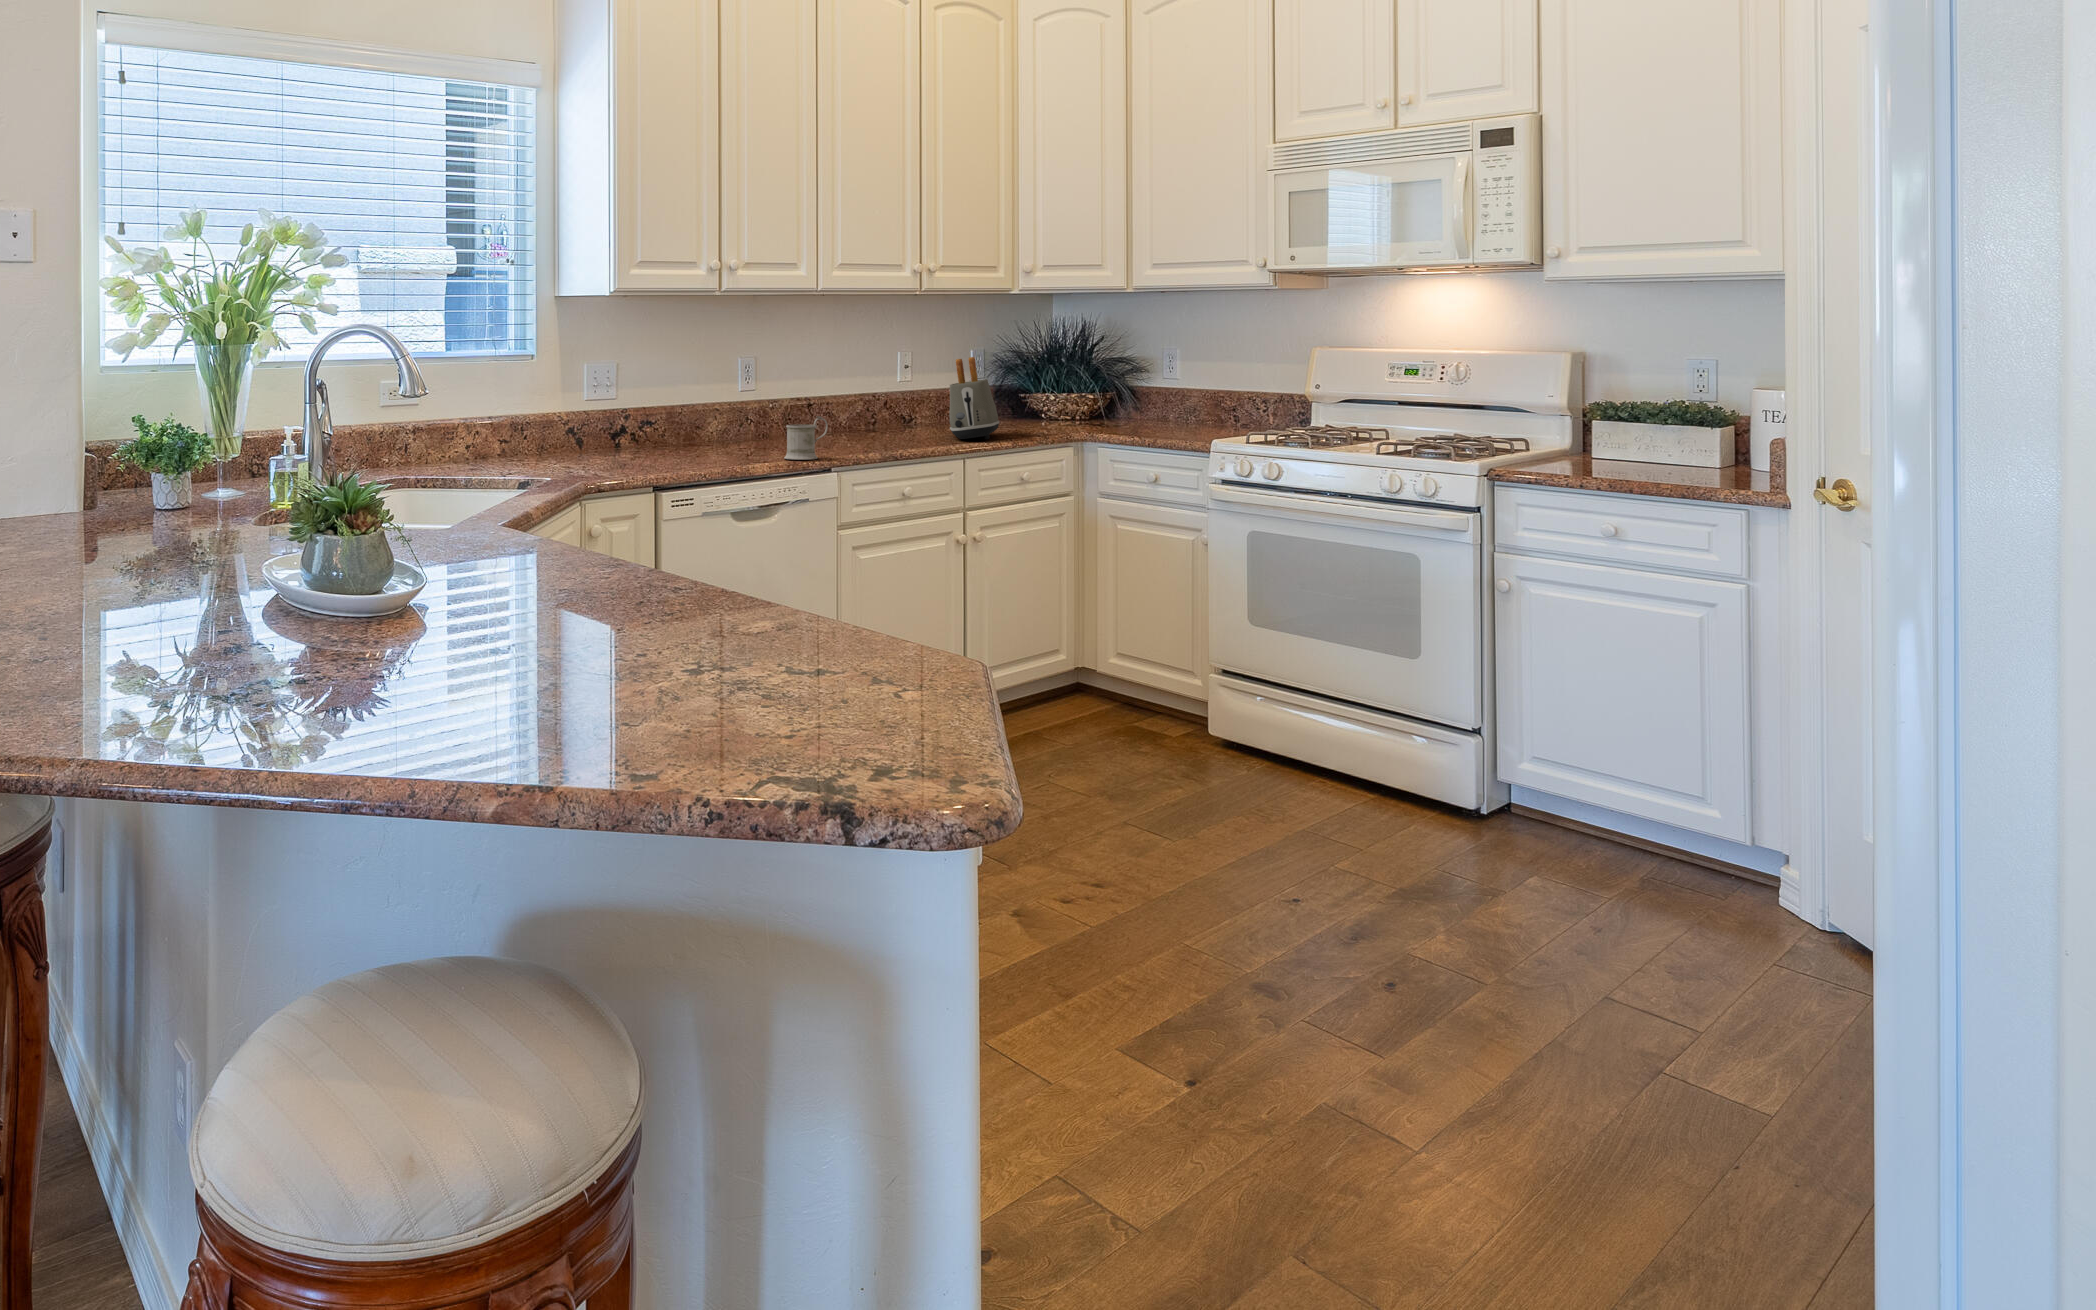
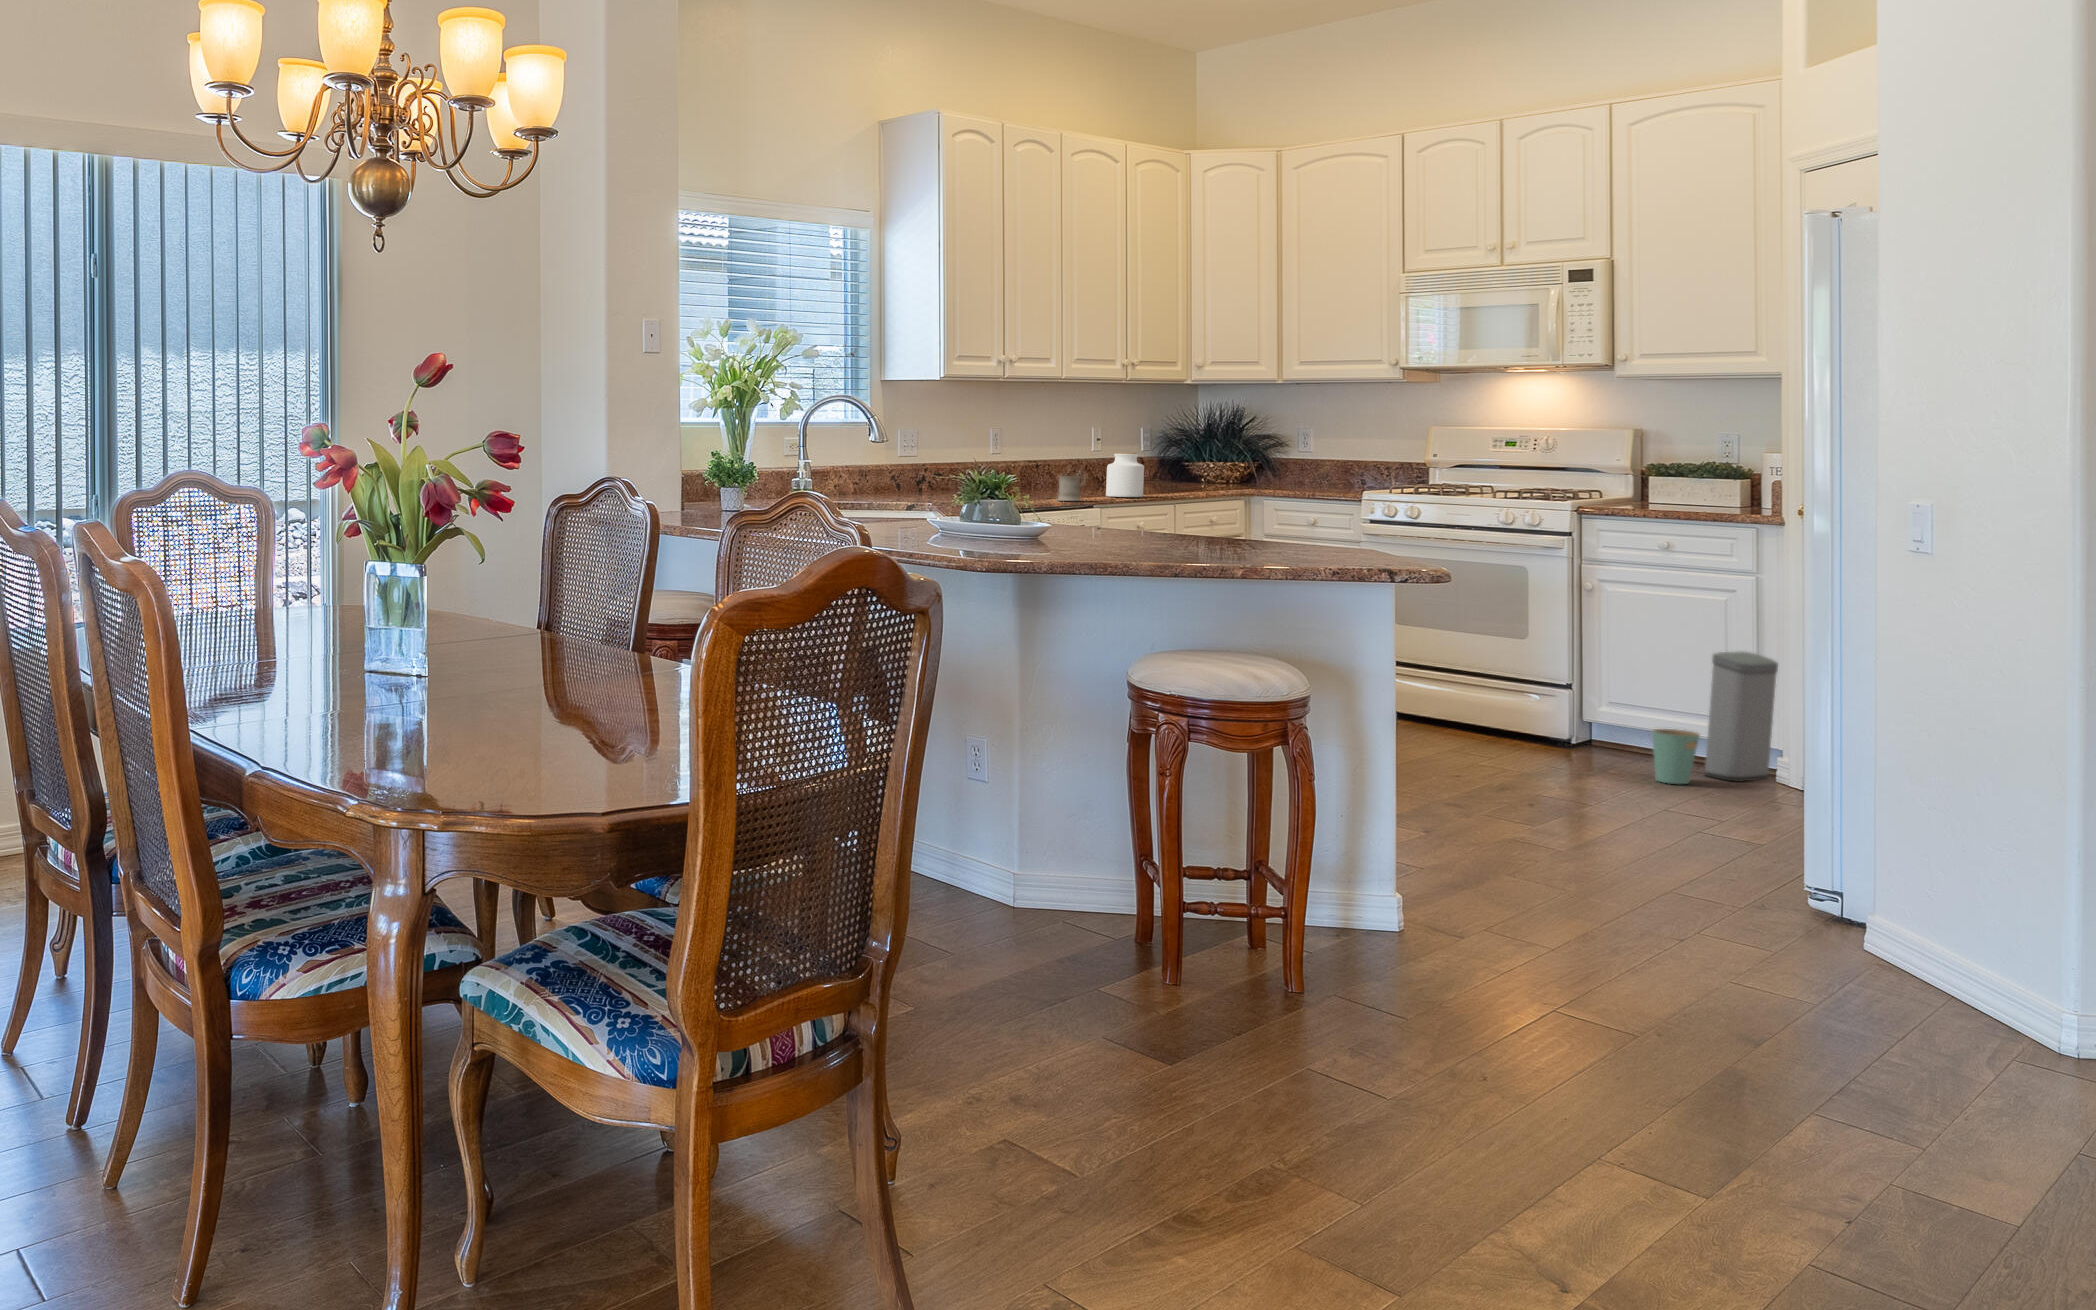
toaster: present [949,357,999,439] -> none [1147,431,1187,494]
jar: none [877,389,924,448] -> present [1106,453,1144,497]
trash can: none [1591,702,1786,923] -> present [1652,651,1778,784]

